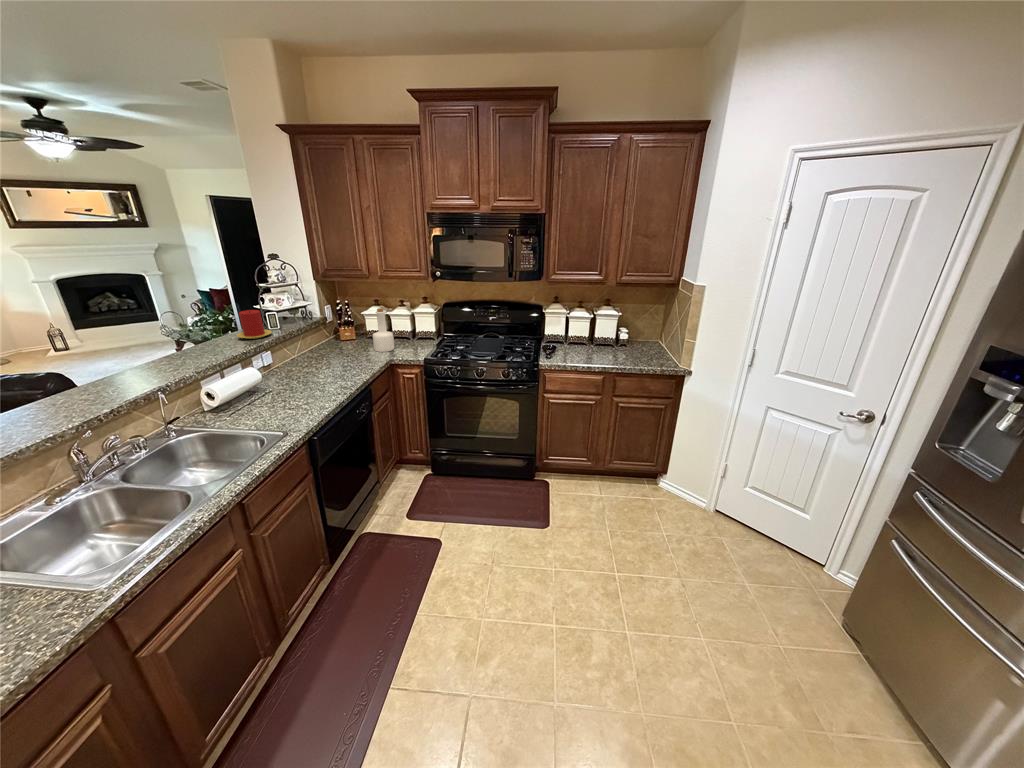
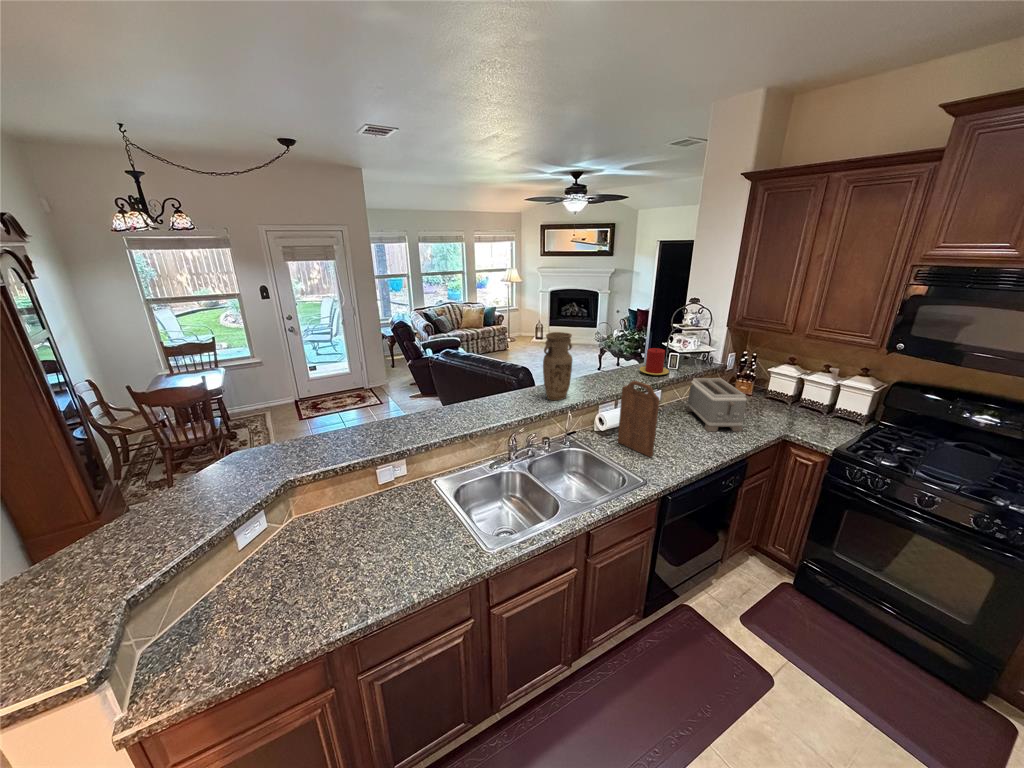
vase: none [76,300,146,392] -> present [543,332,573,400]
bottle: present [373,308,394,352] -> none [769,371,800,423]
toaster: none [298,326,359,375] -> present [686,378,747,432]
cutting board: none [223,338,285,412] -> present [618,381,660,457]

